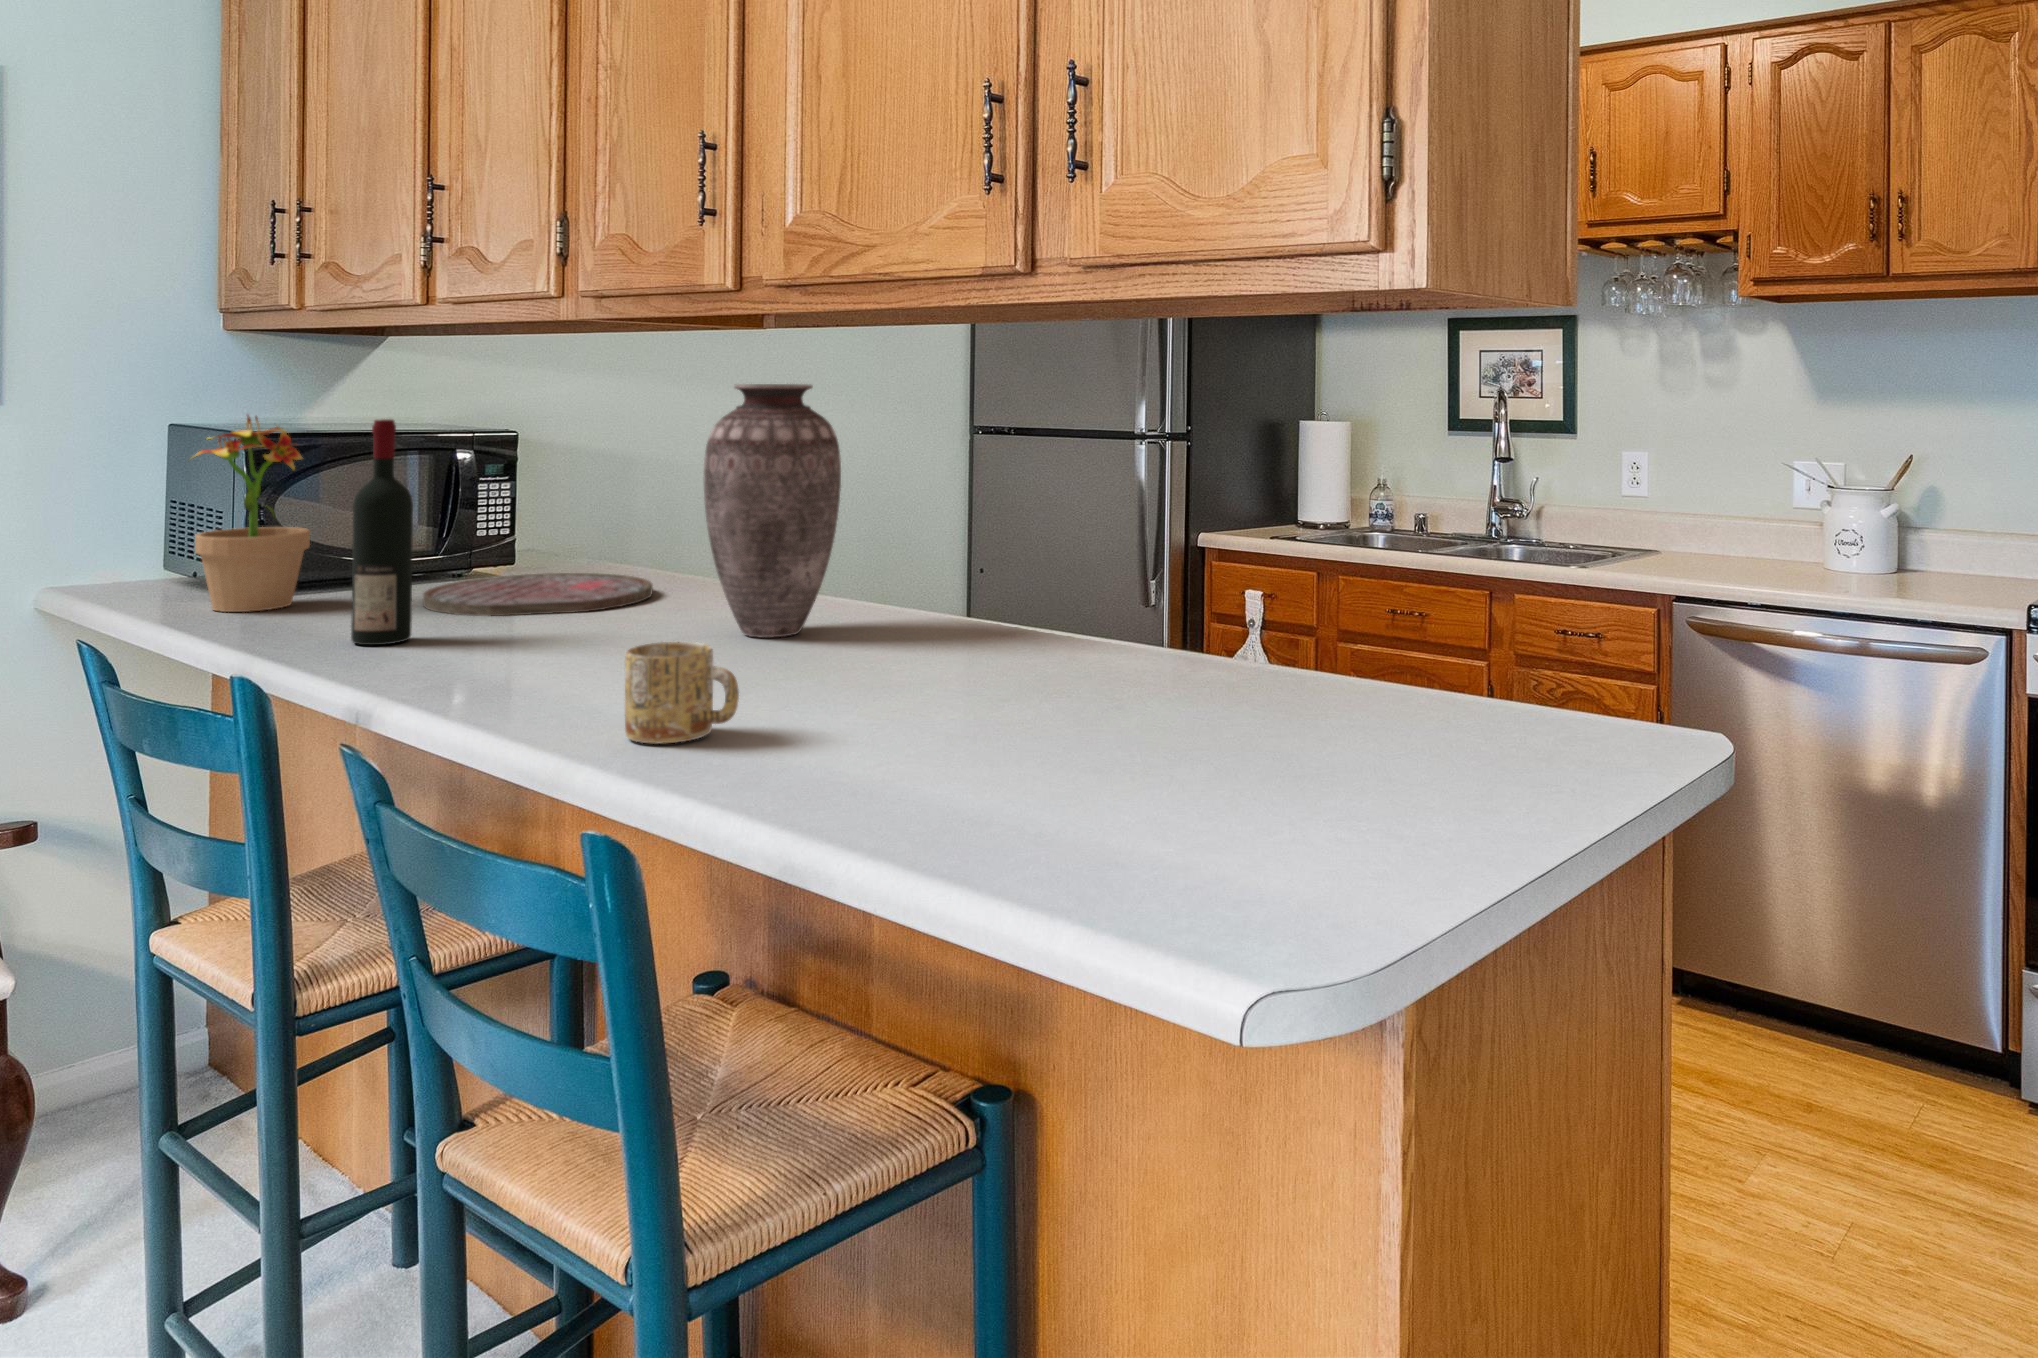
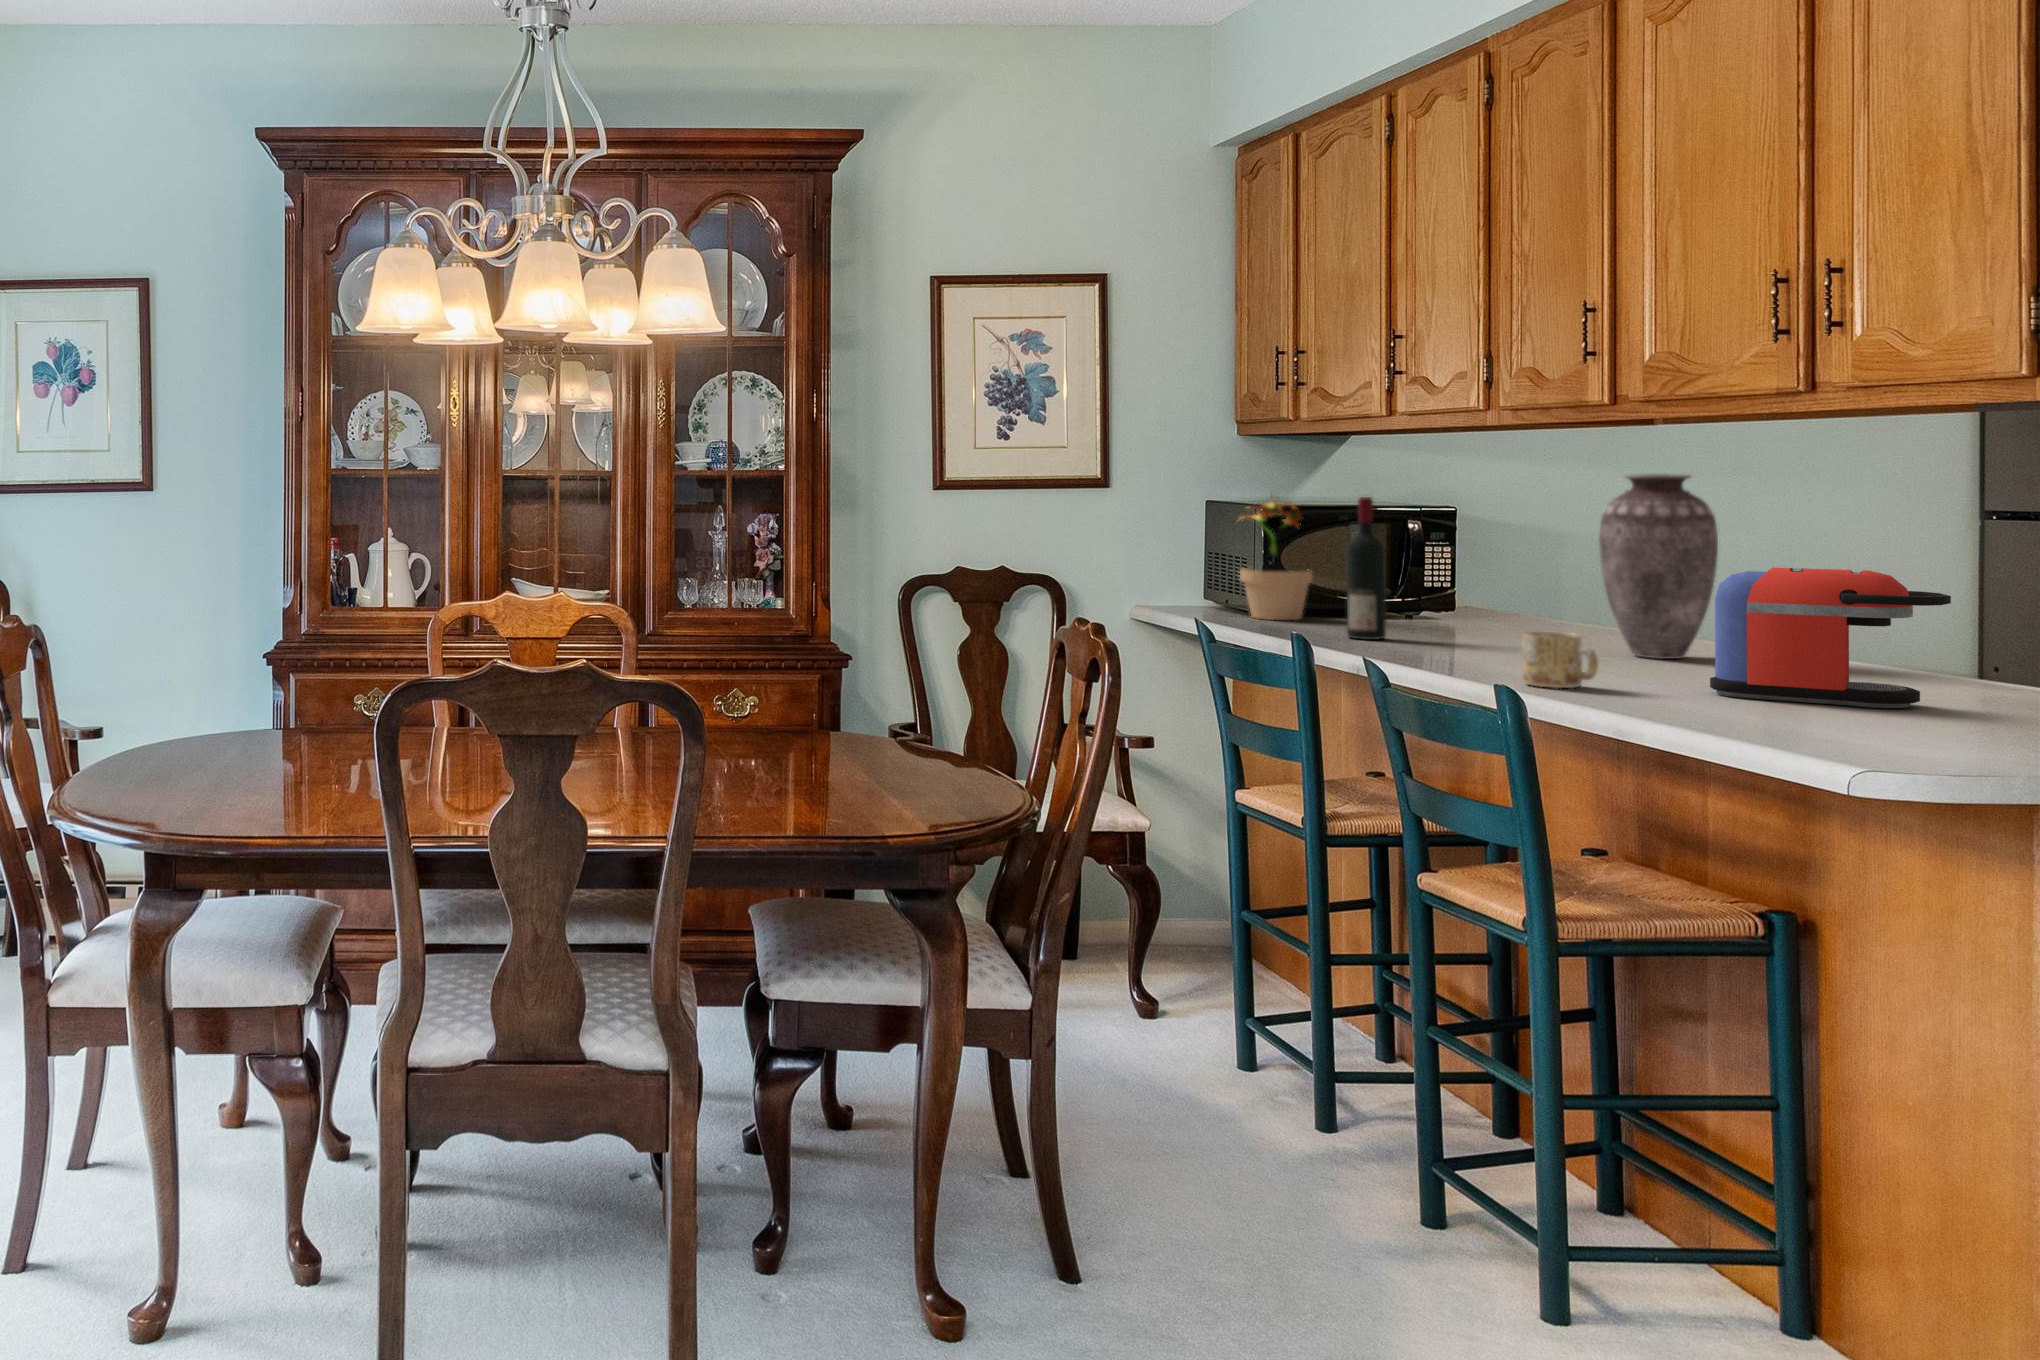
coffee maker: none [879,517,1152,720] -> present [1710,567,1951,708]
cutting board: present [423,573,653,616] -> none [1391,613,1570,637]

